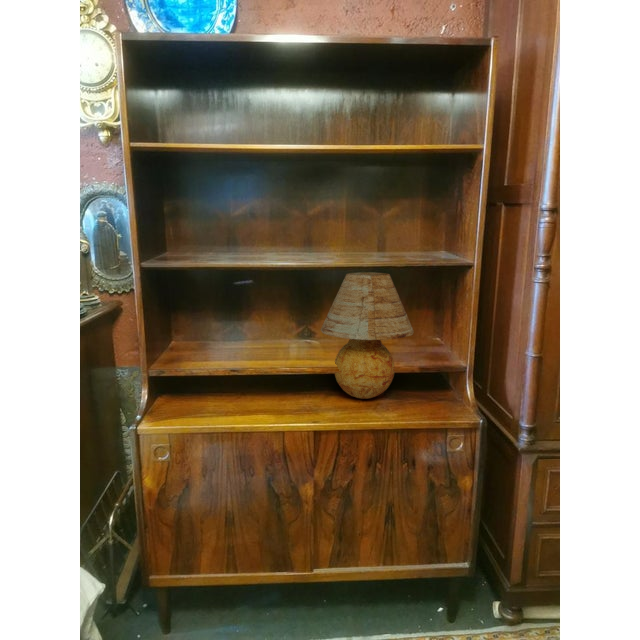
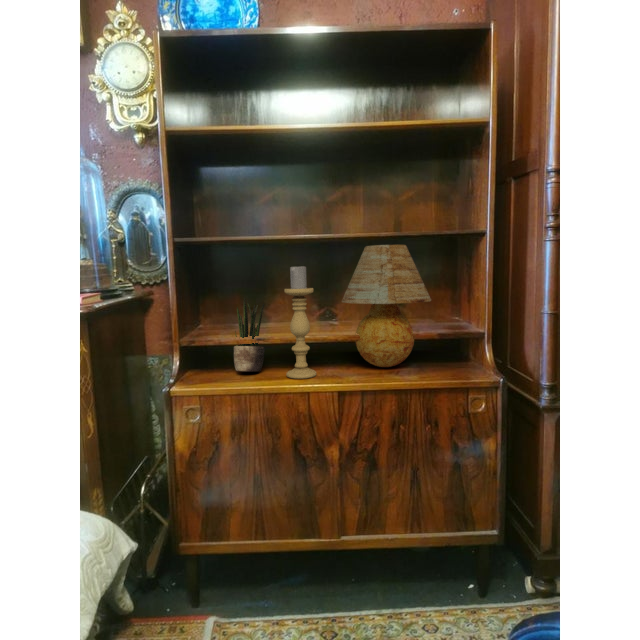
candle holder: none [260,295,292,414] -> present [285,264,316,379]
potted plant: none [207,324,239,402] -> present [234,298,264,371]

